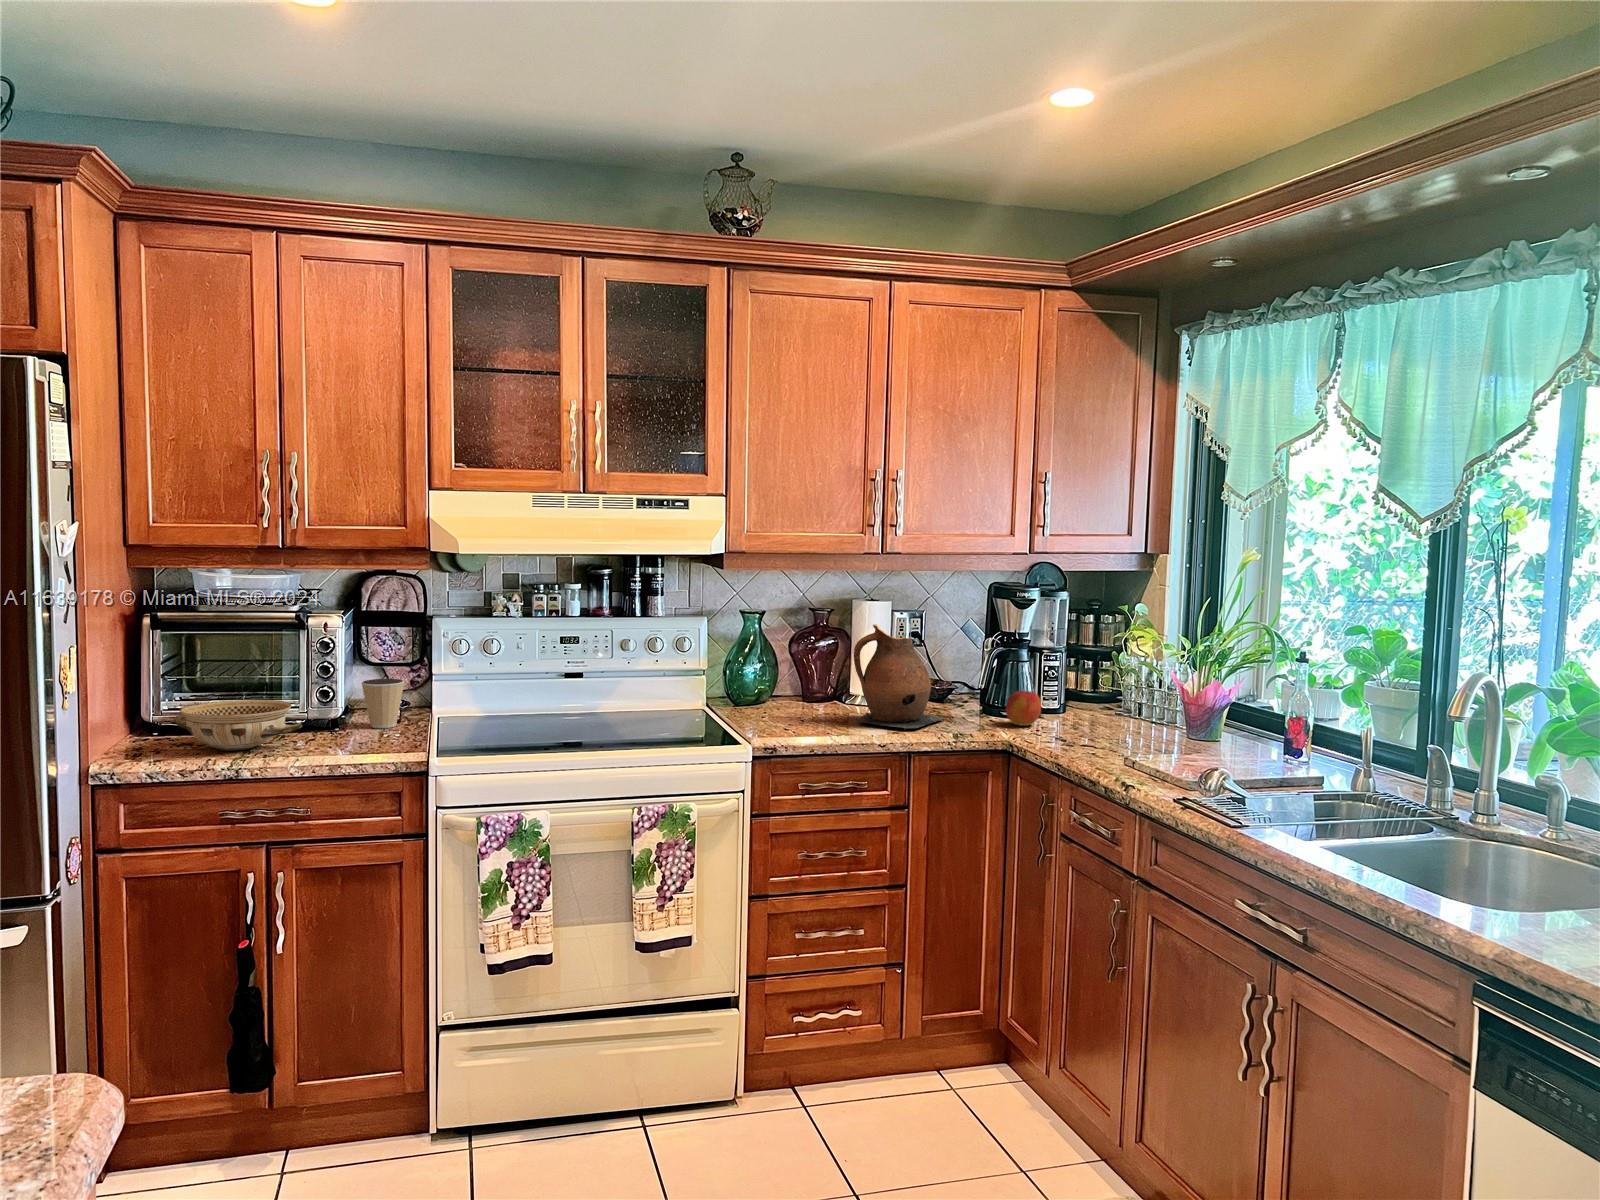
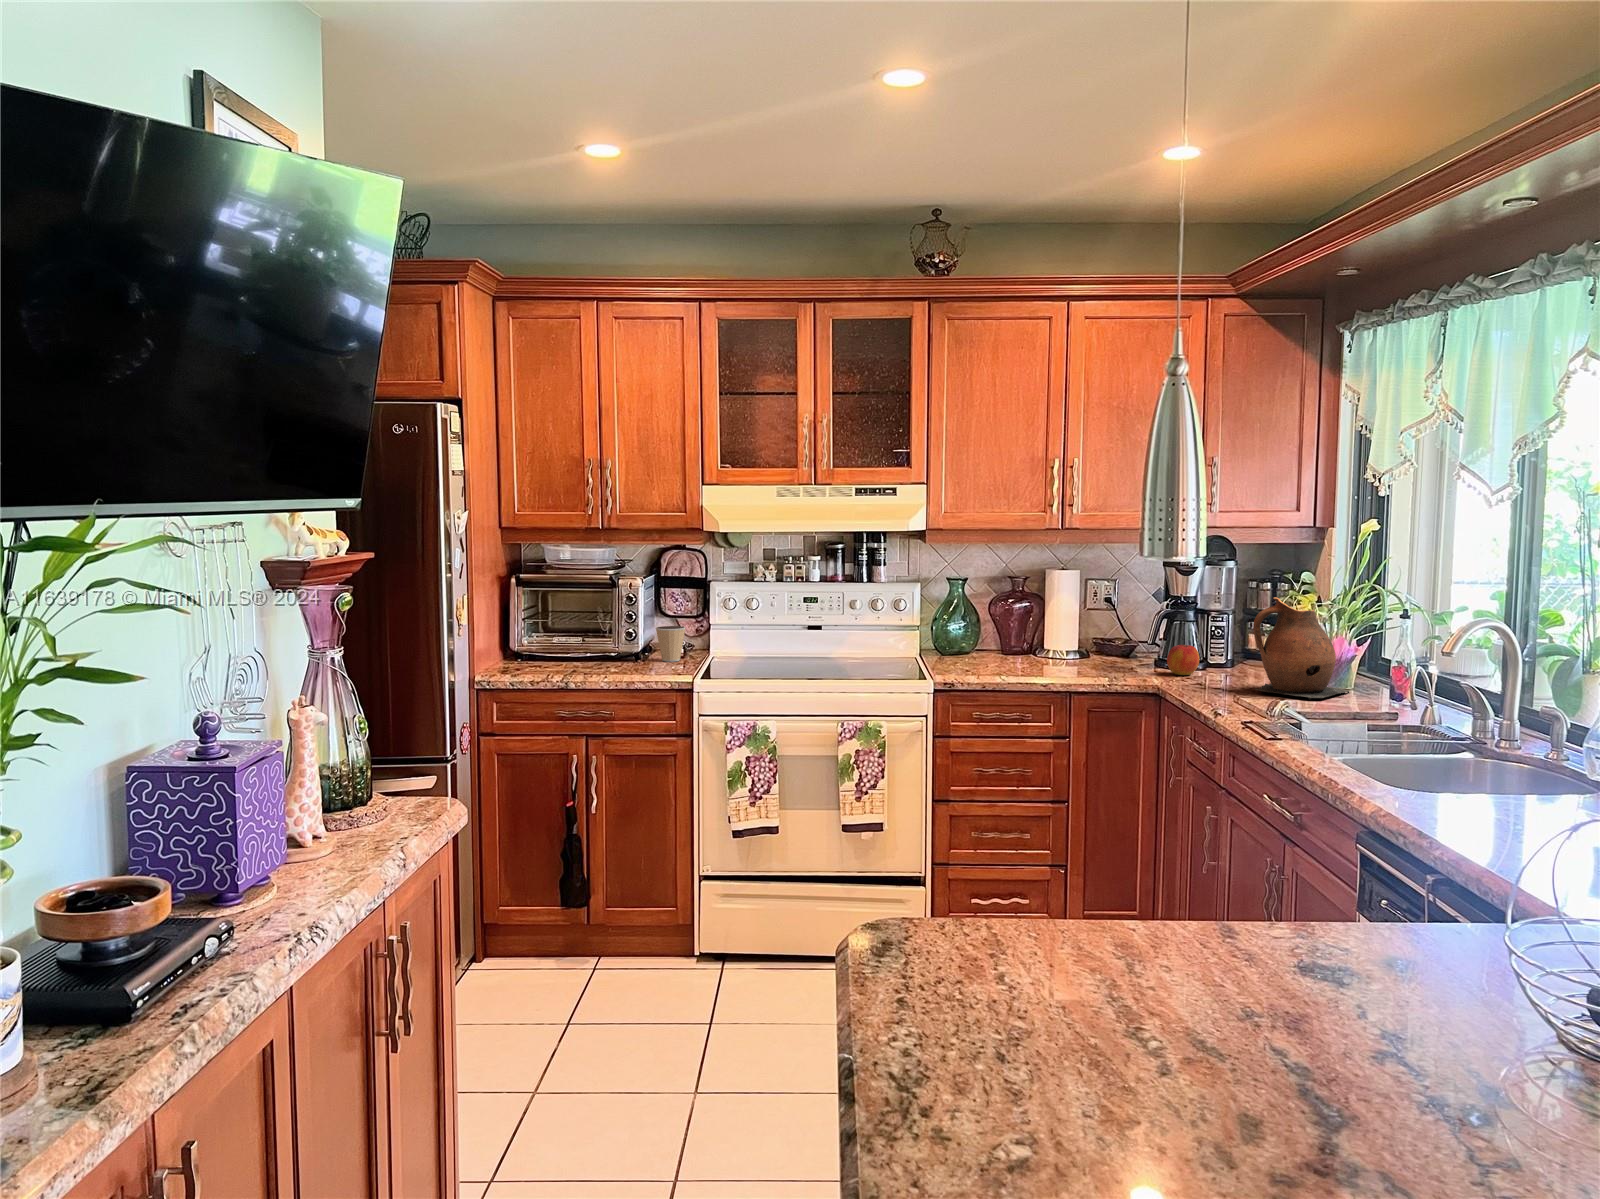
ceramic pitcher: present [854,624,944,730] -> present [1253,597,1349,699]
ceramic bowl: present [174,700,302,751] -> none [531,637,611,671]

